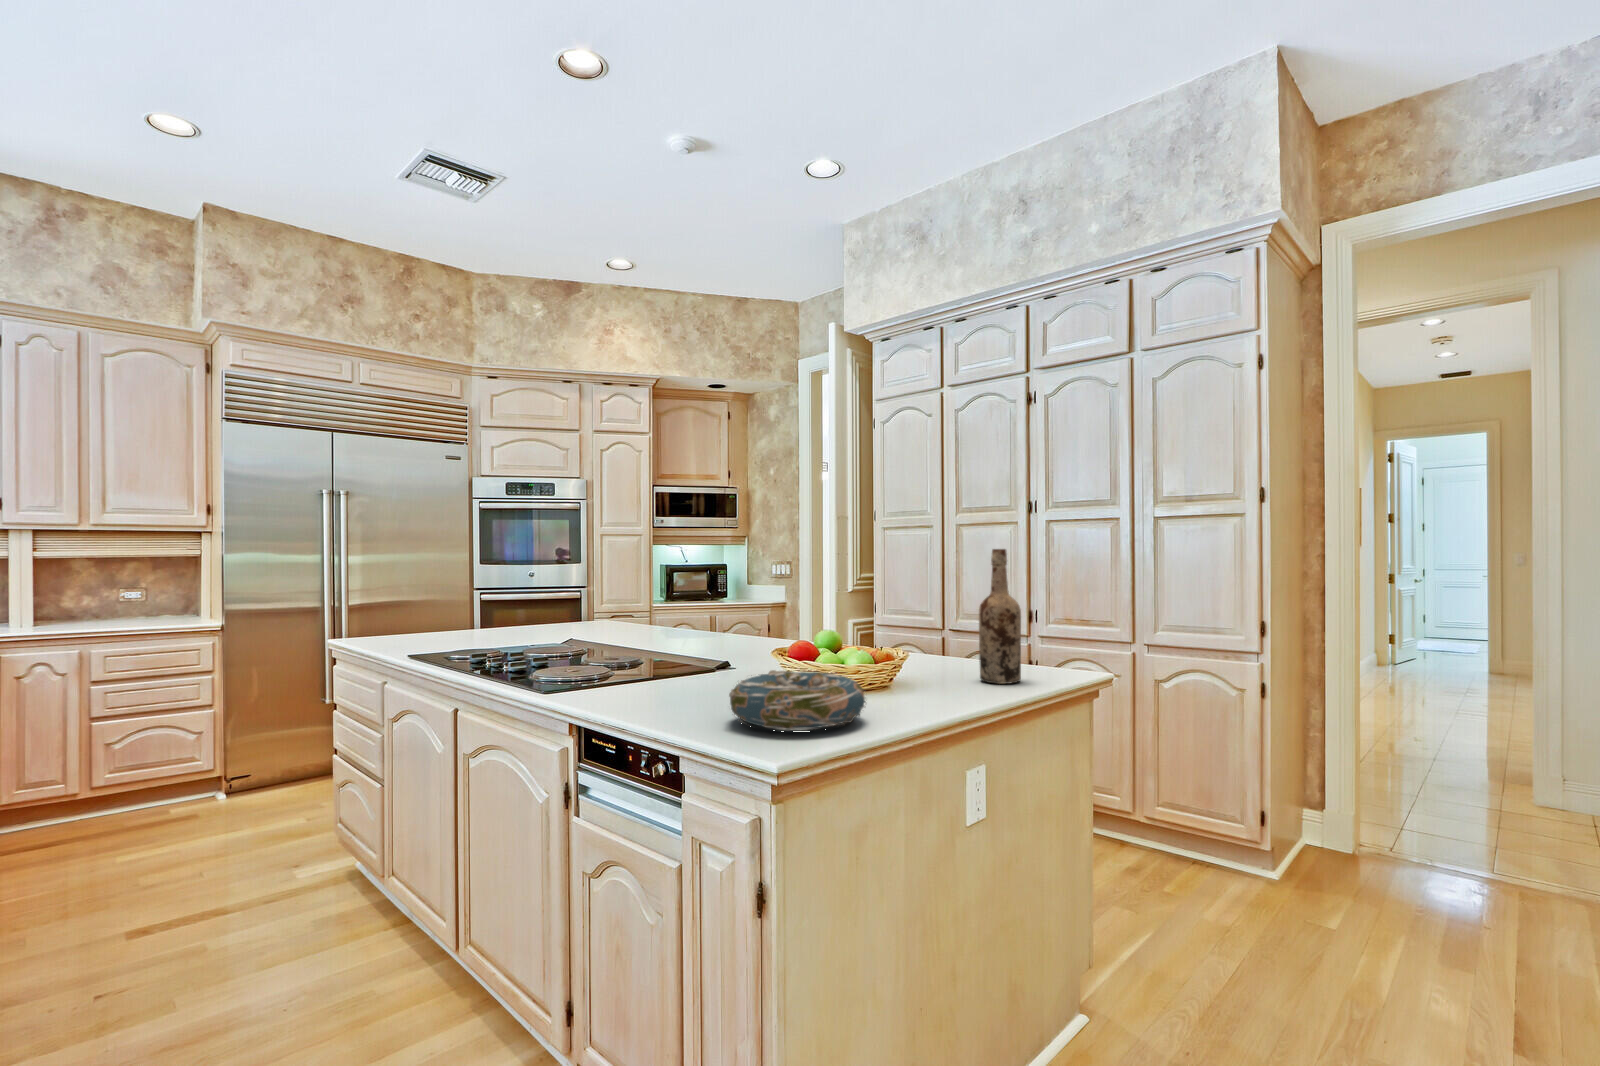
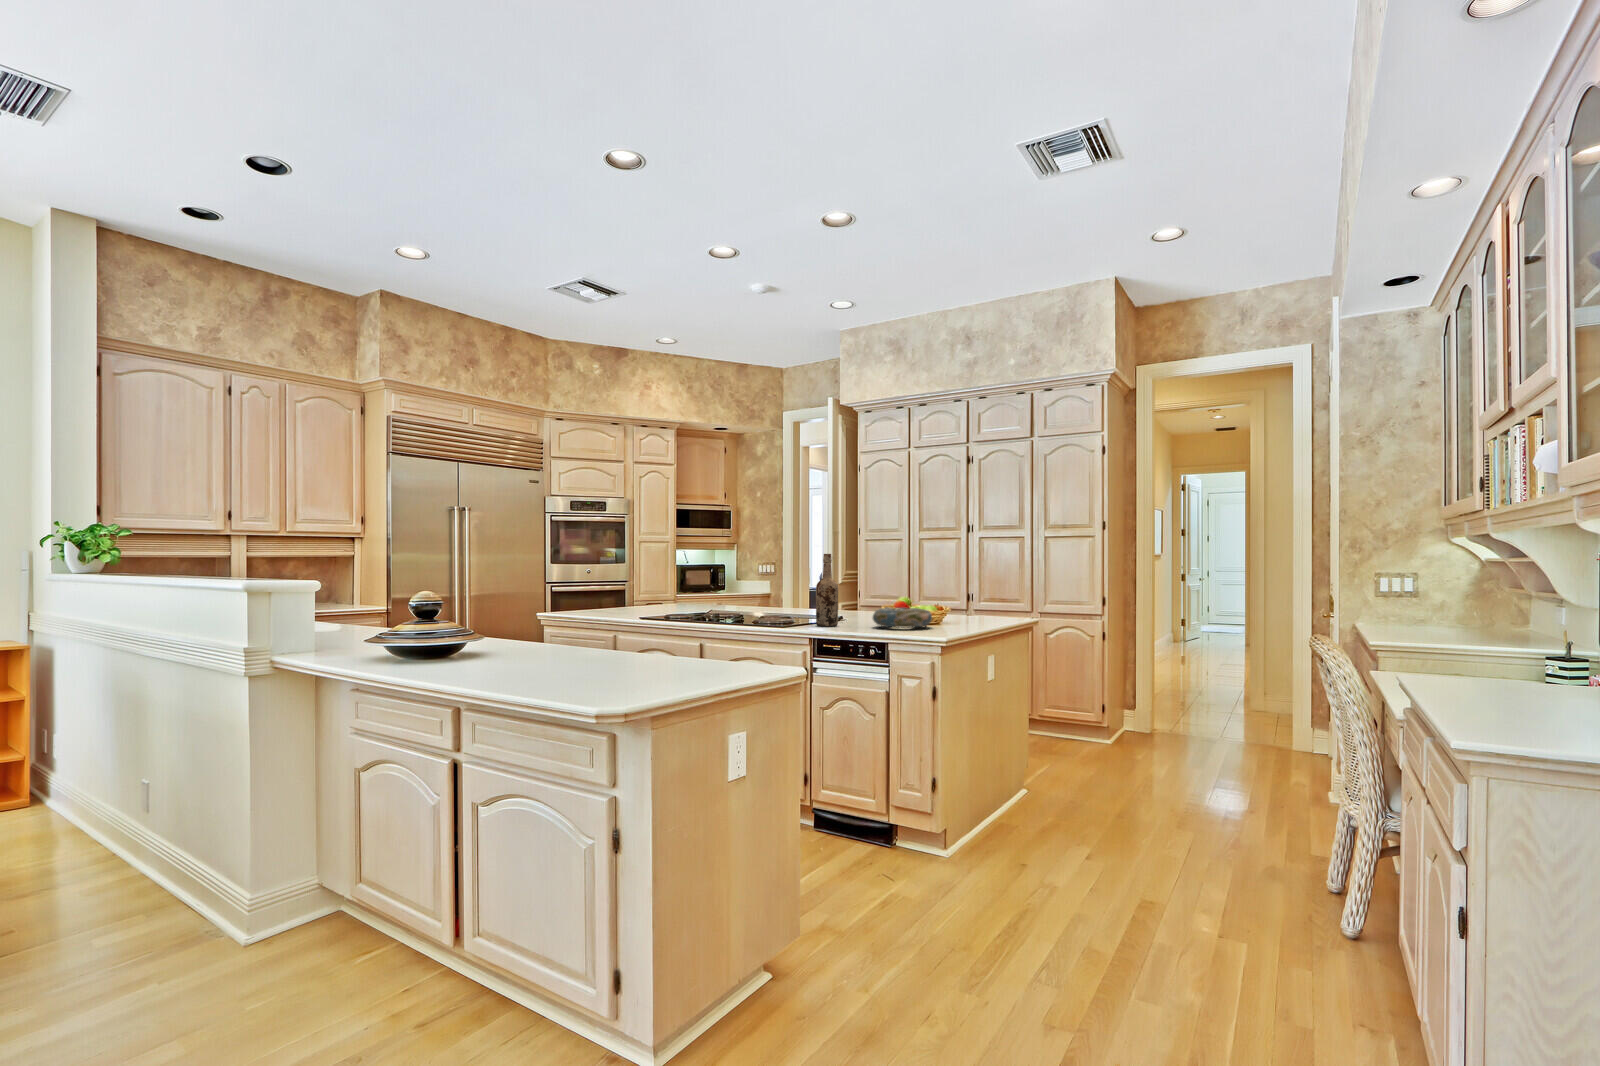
wine bottle: present [979,549,1021,684] -> present [816,554,838,626]

